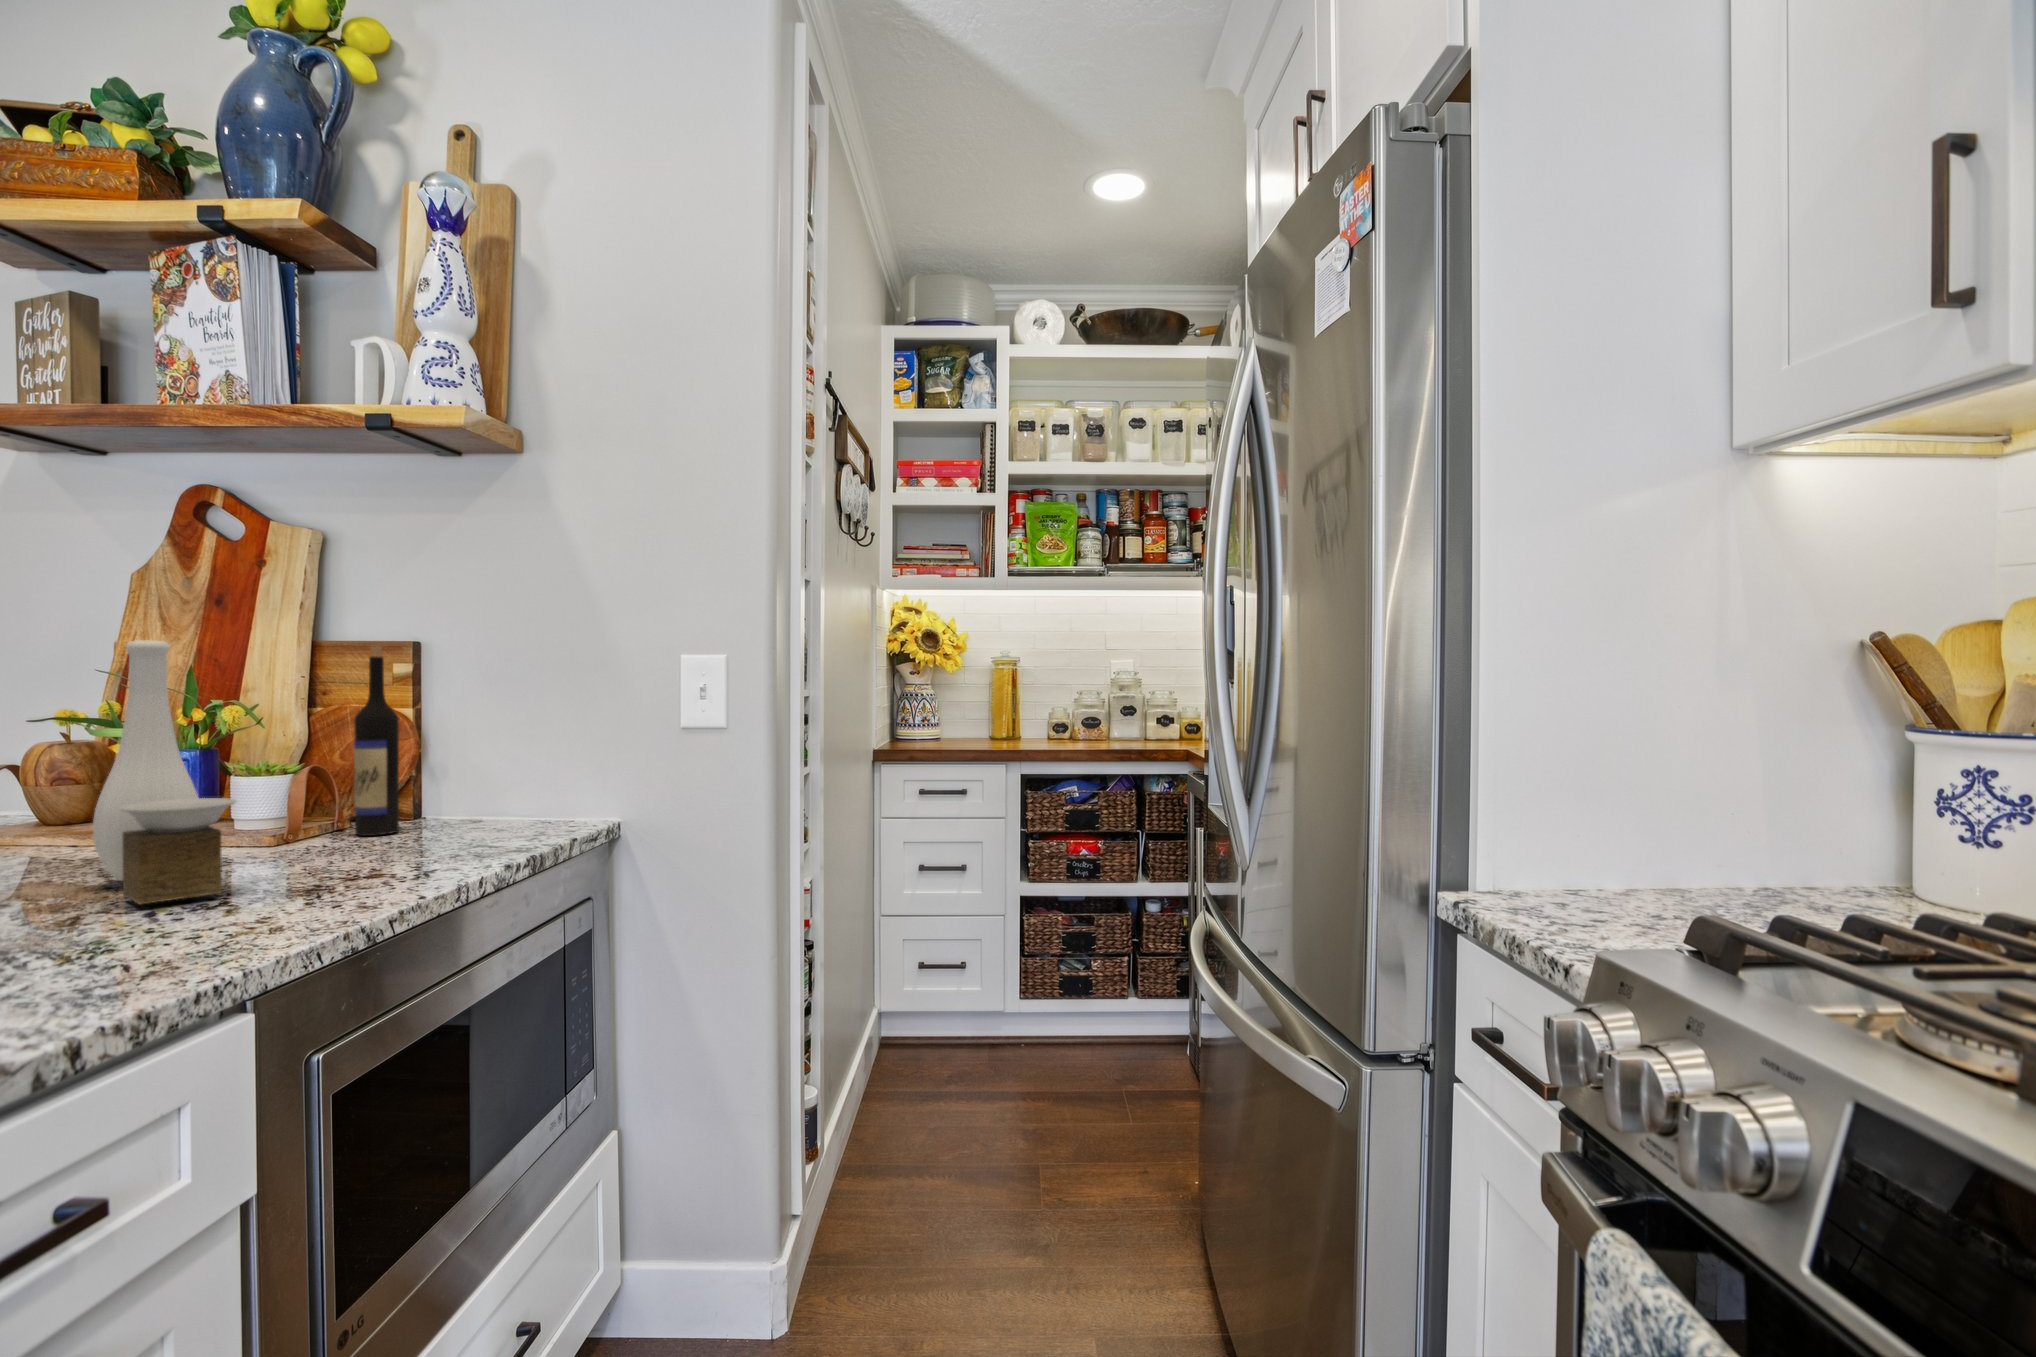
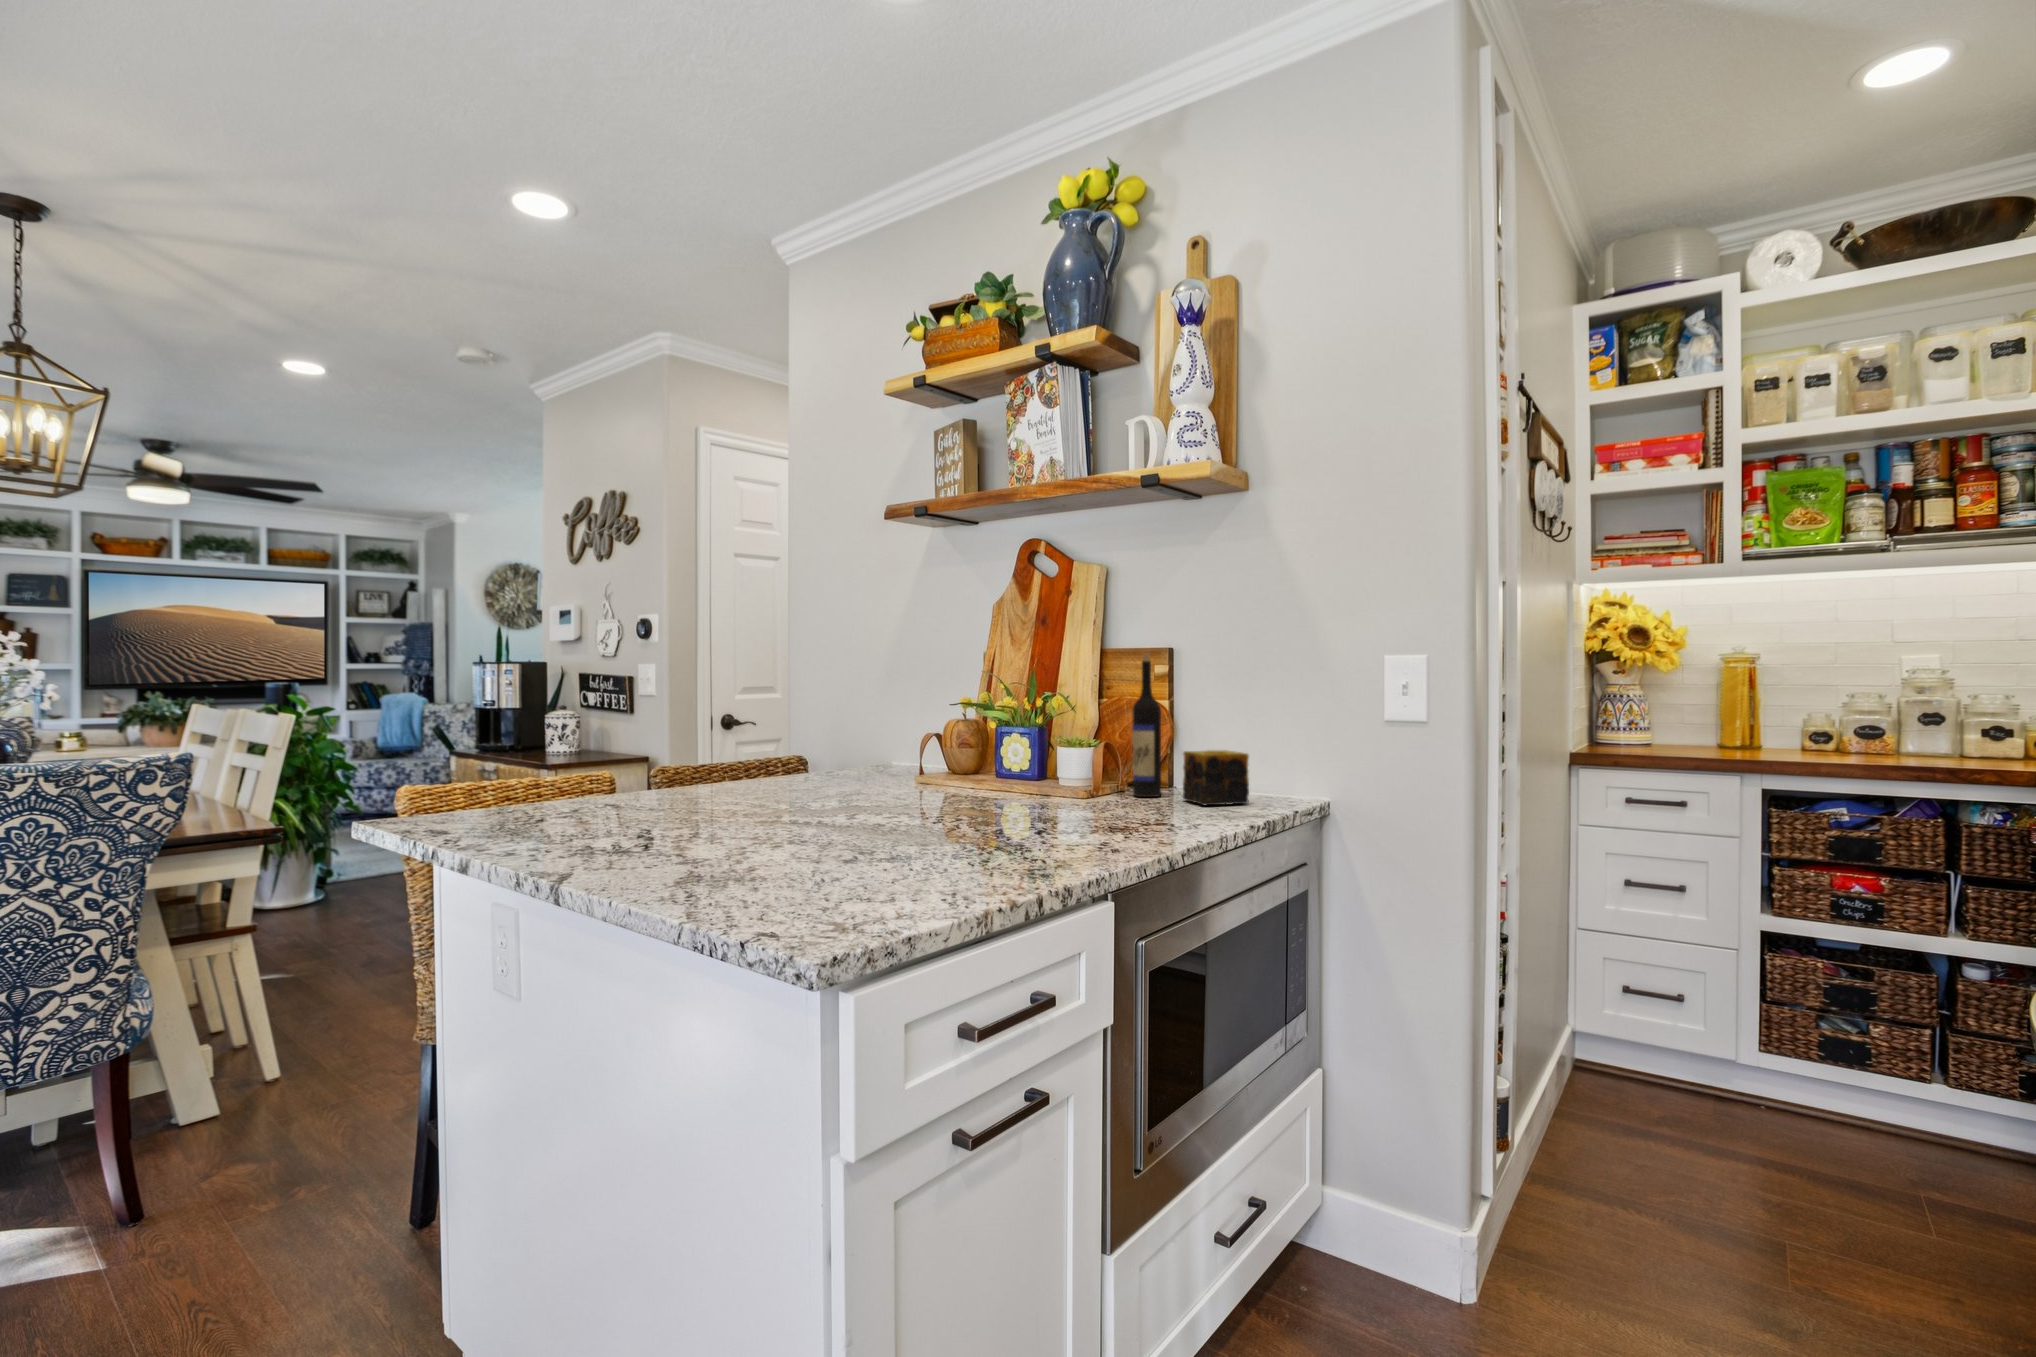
vase: present [93,640,236,905] -> none [1000,652,1080,826]
candle: none [427,769,519,841] -> present [1183,750,1249,806]

